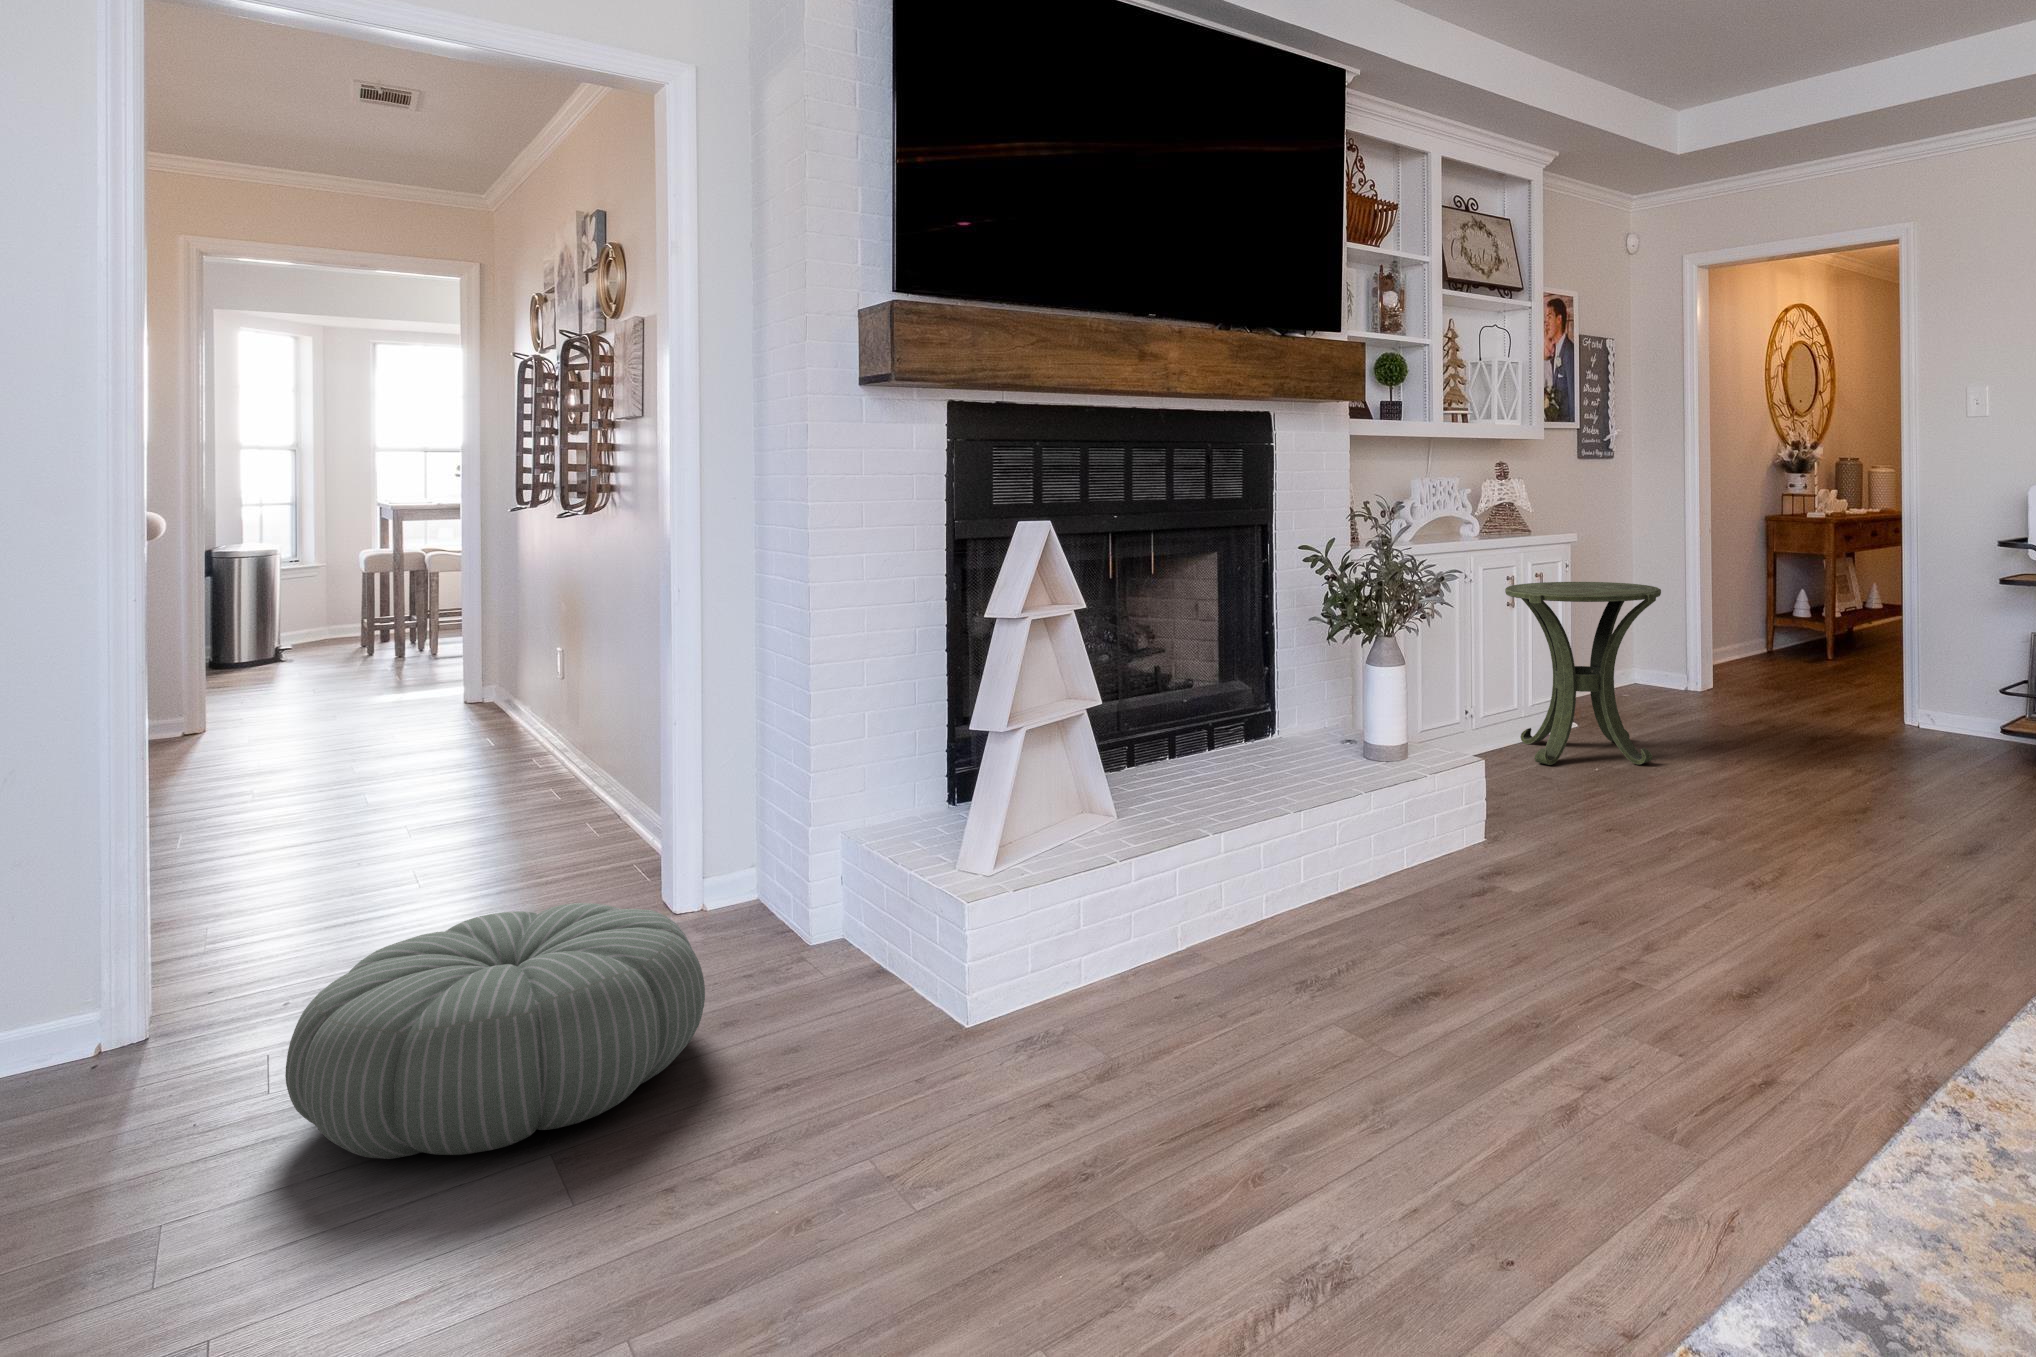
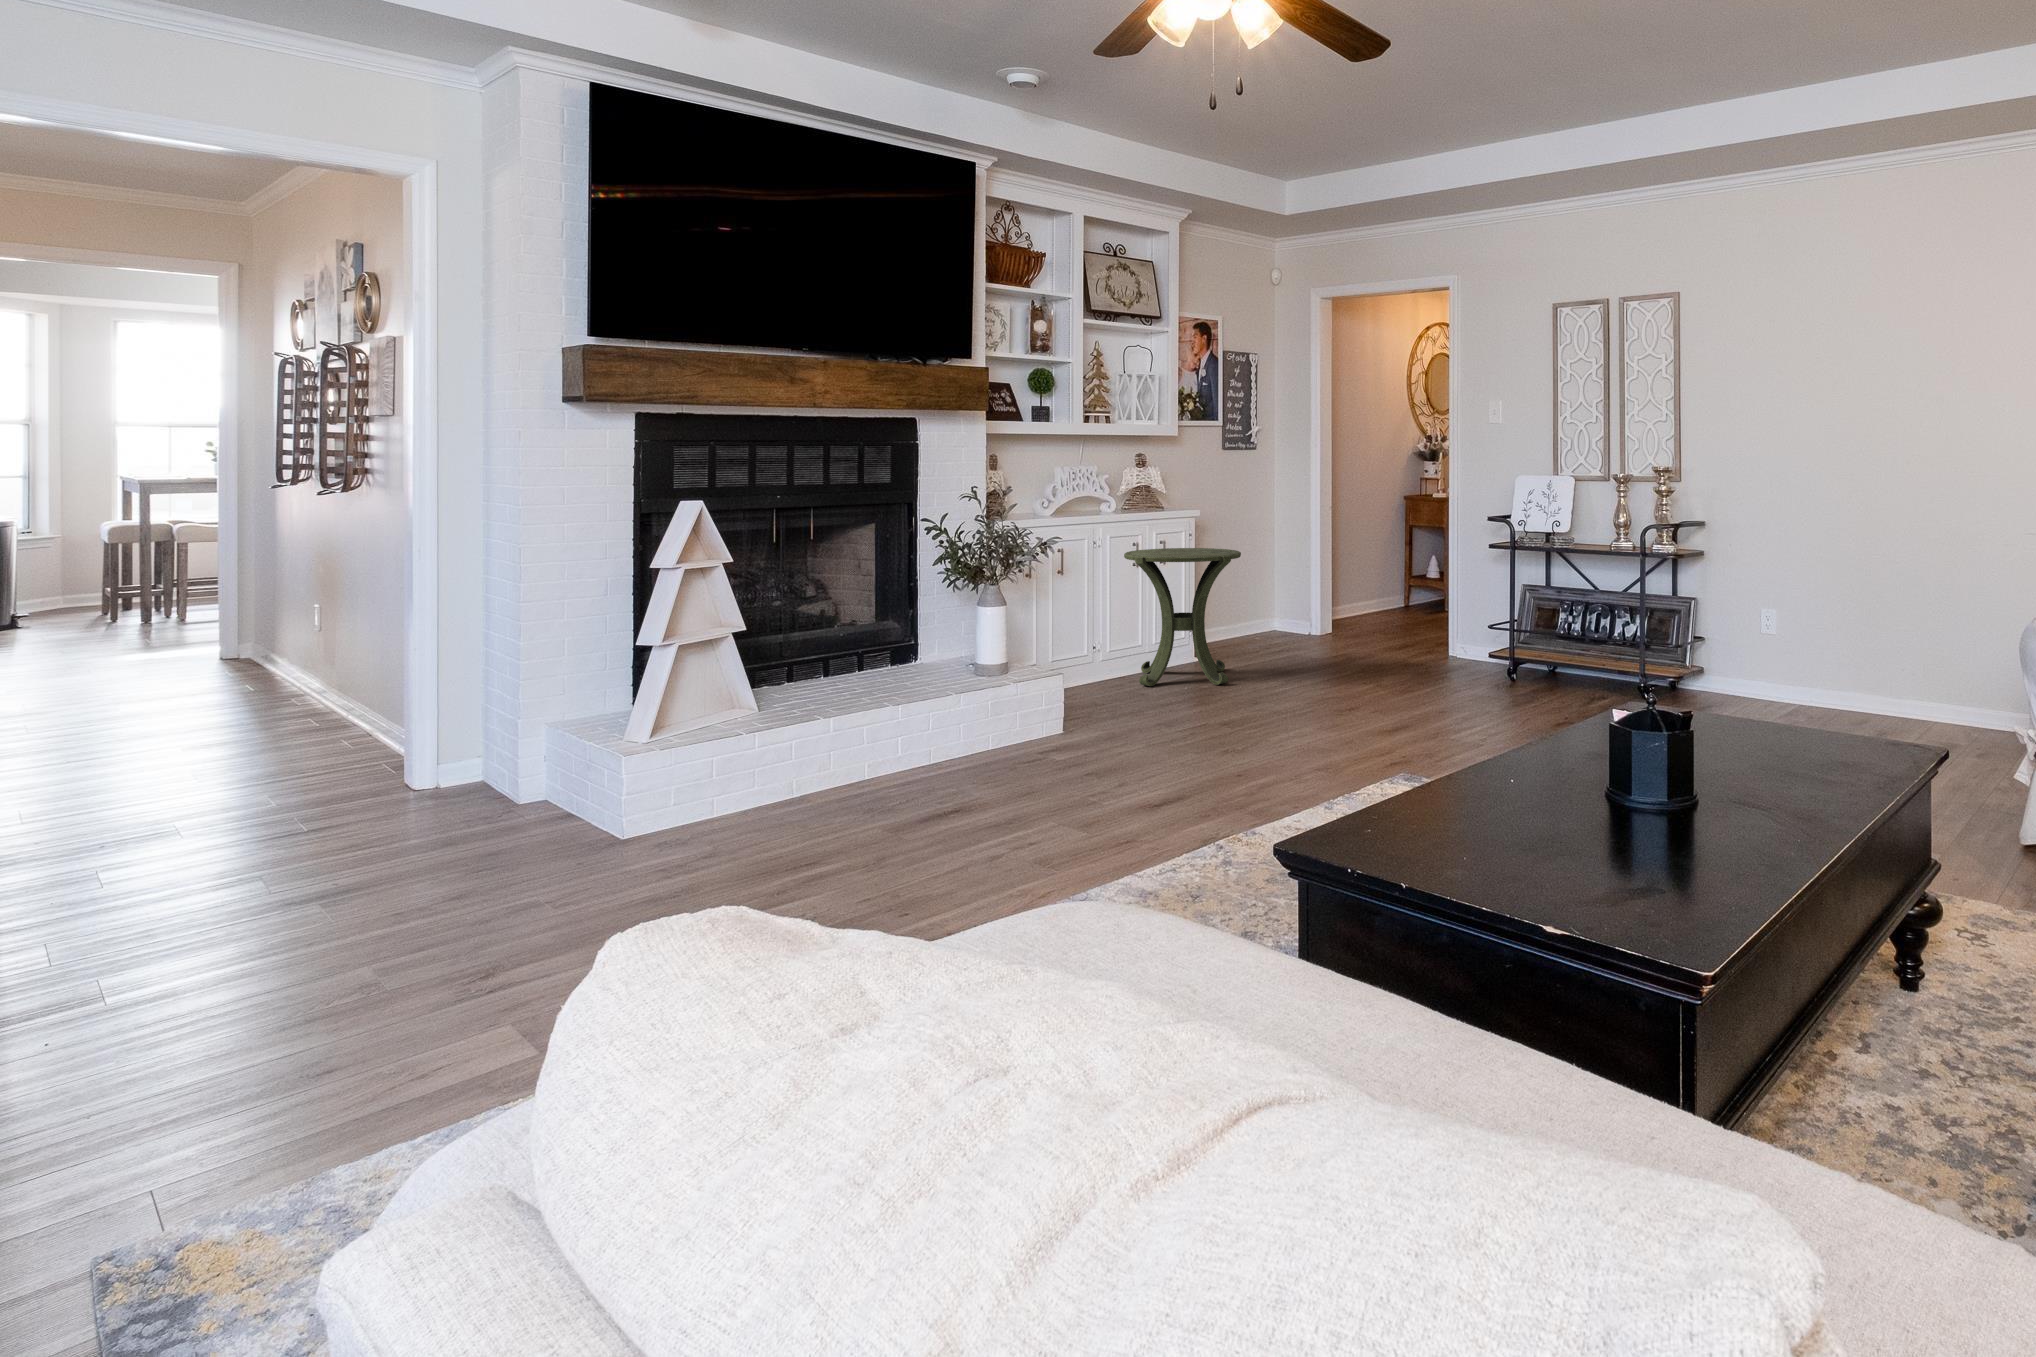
pouf: present [285,903,705,1159] -> none [128,764,434,911]

